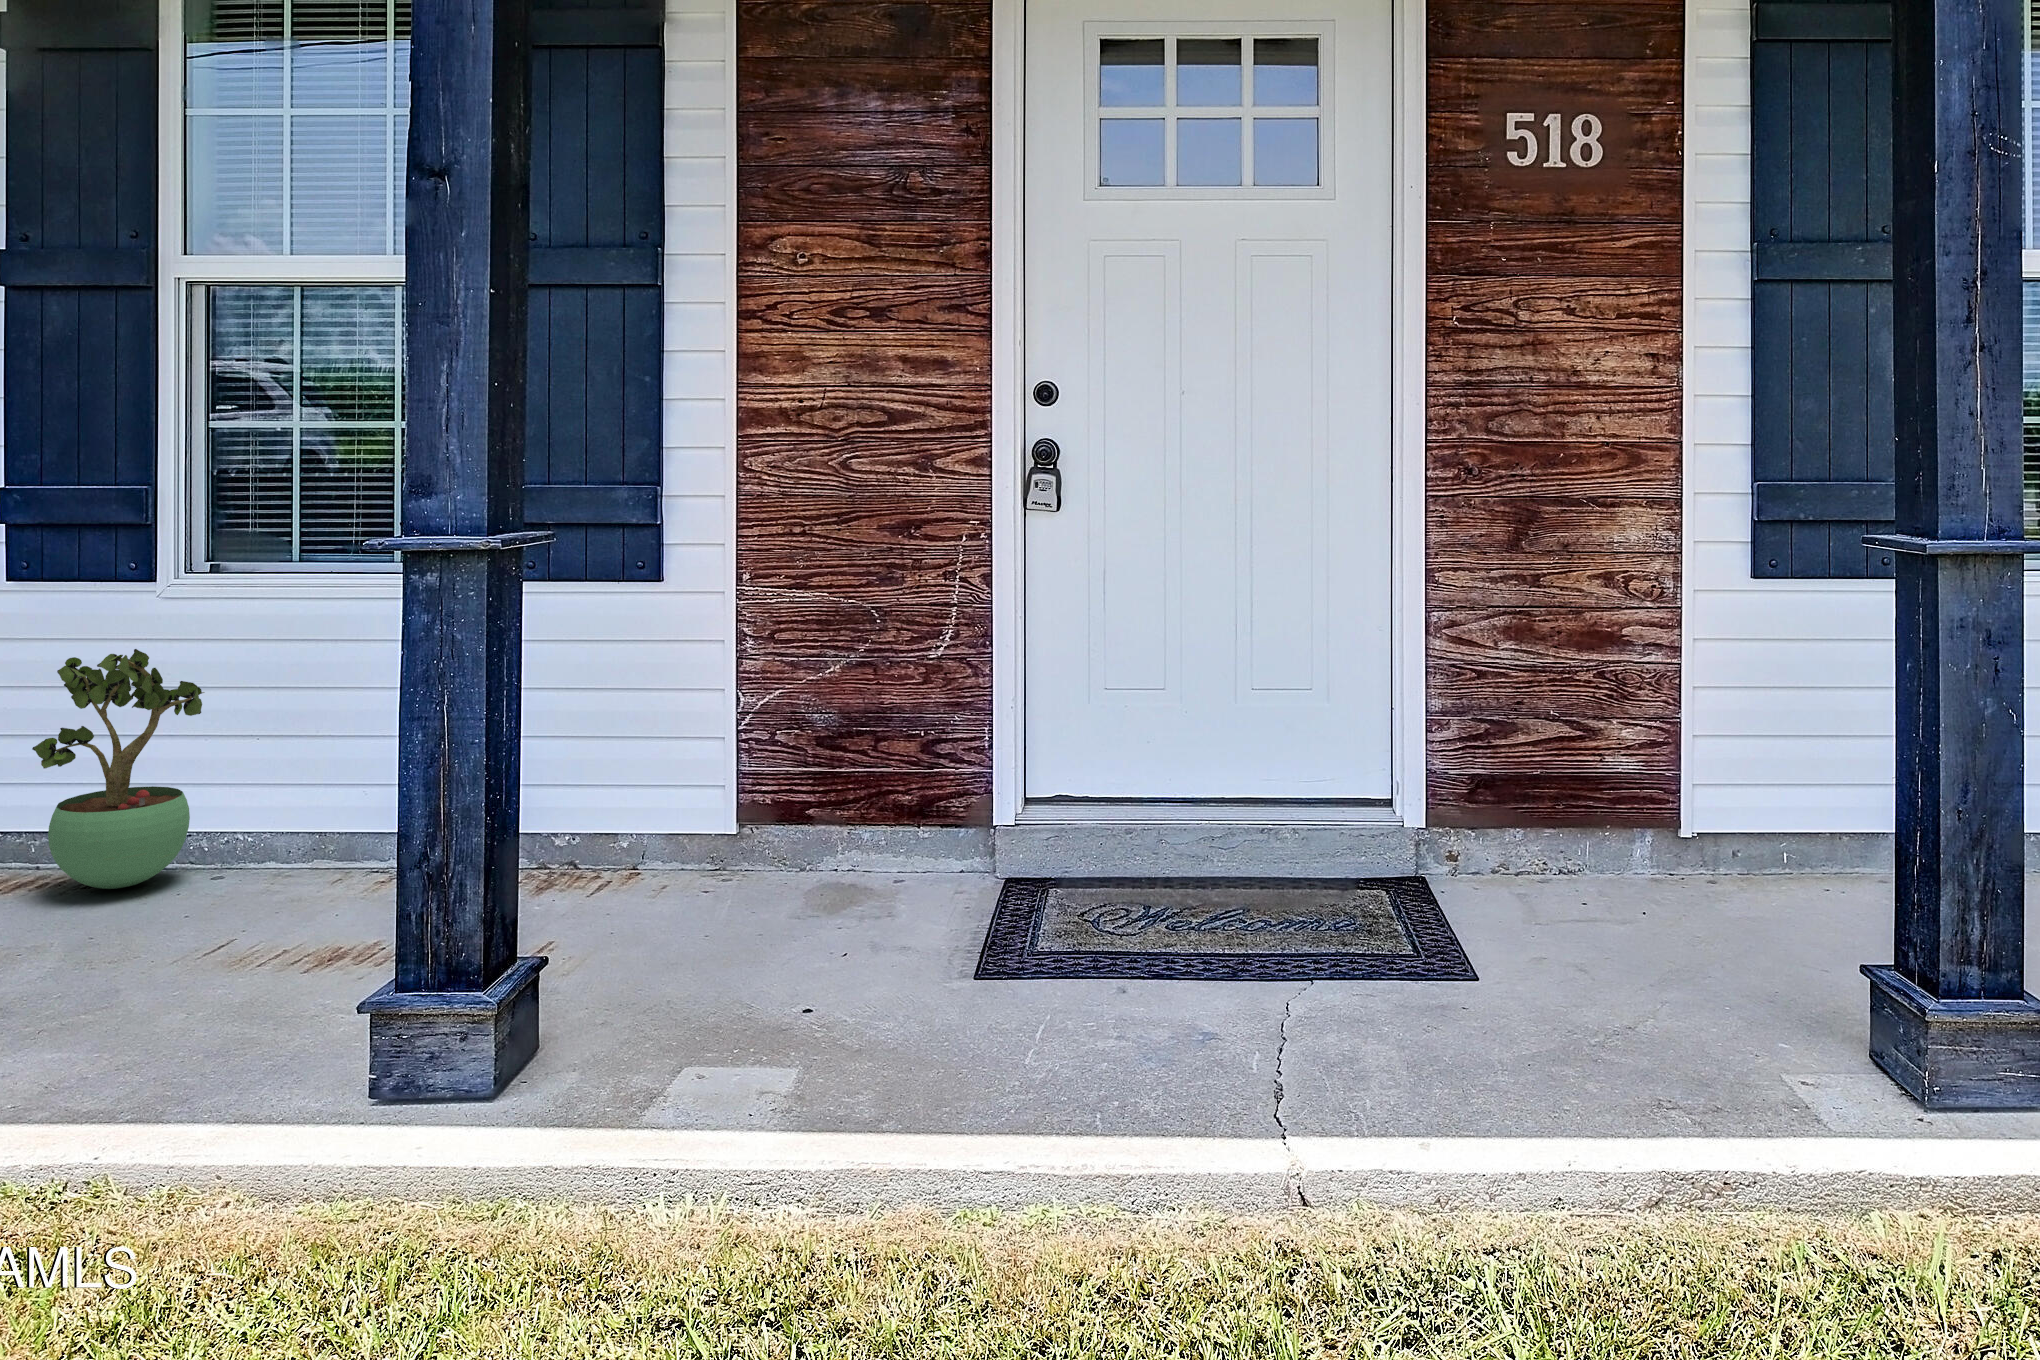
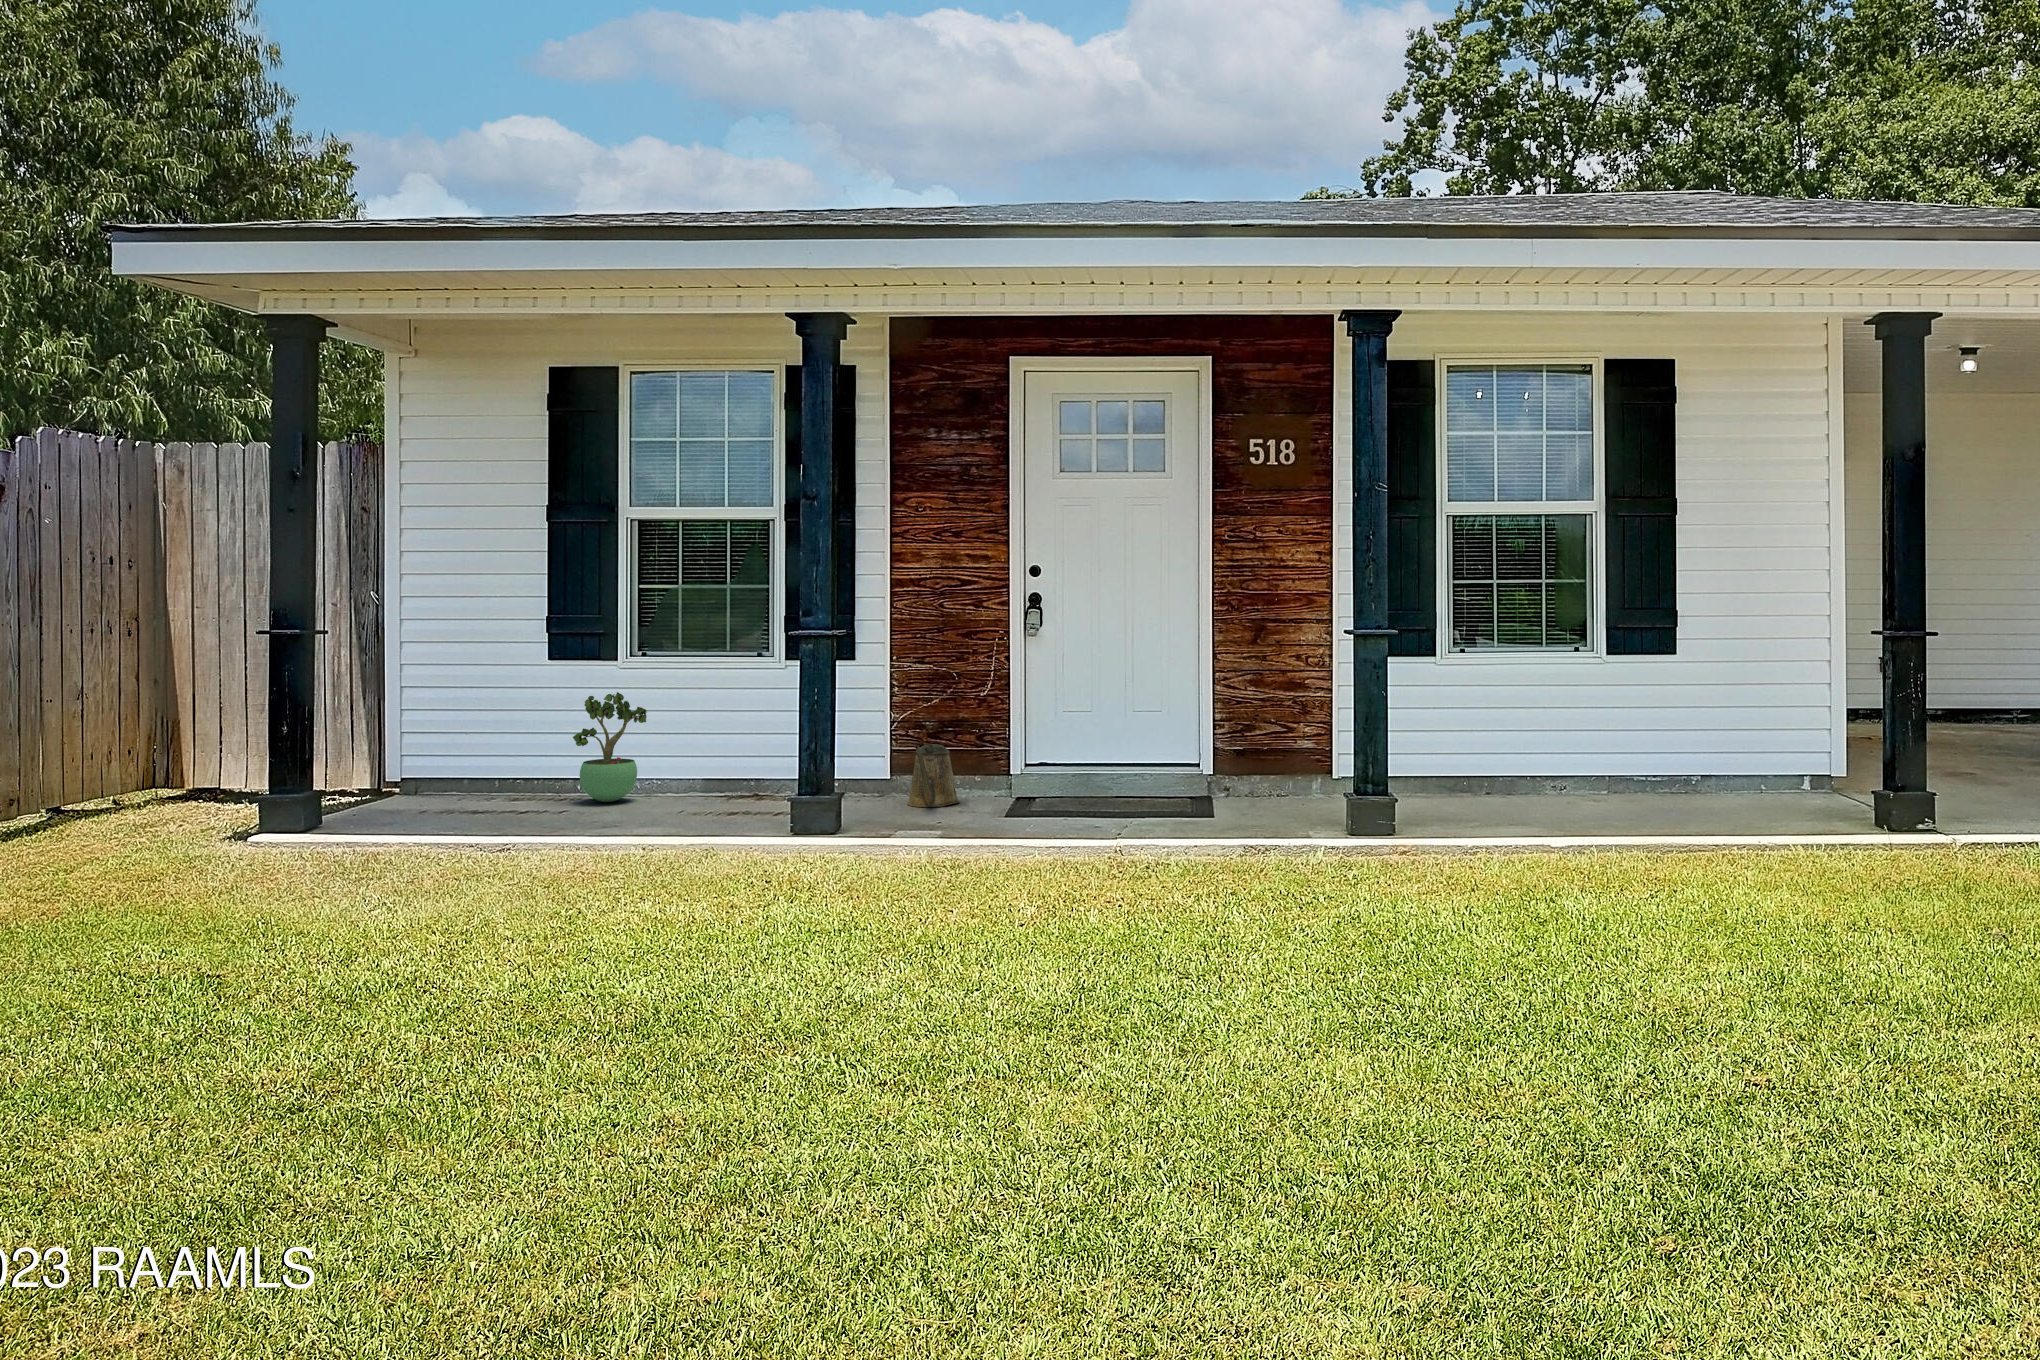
watering can: none [763,768,880,920] -> present [907,744,959,807]

